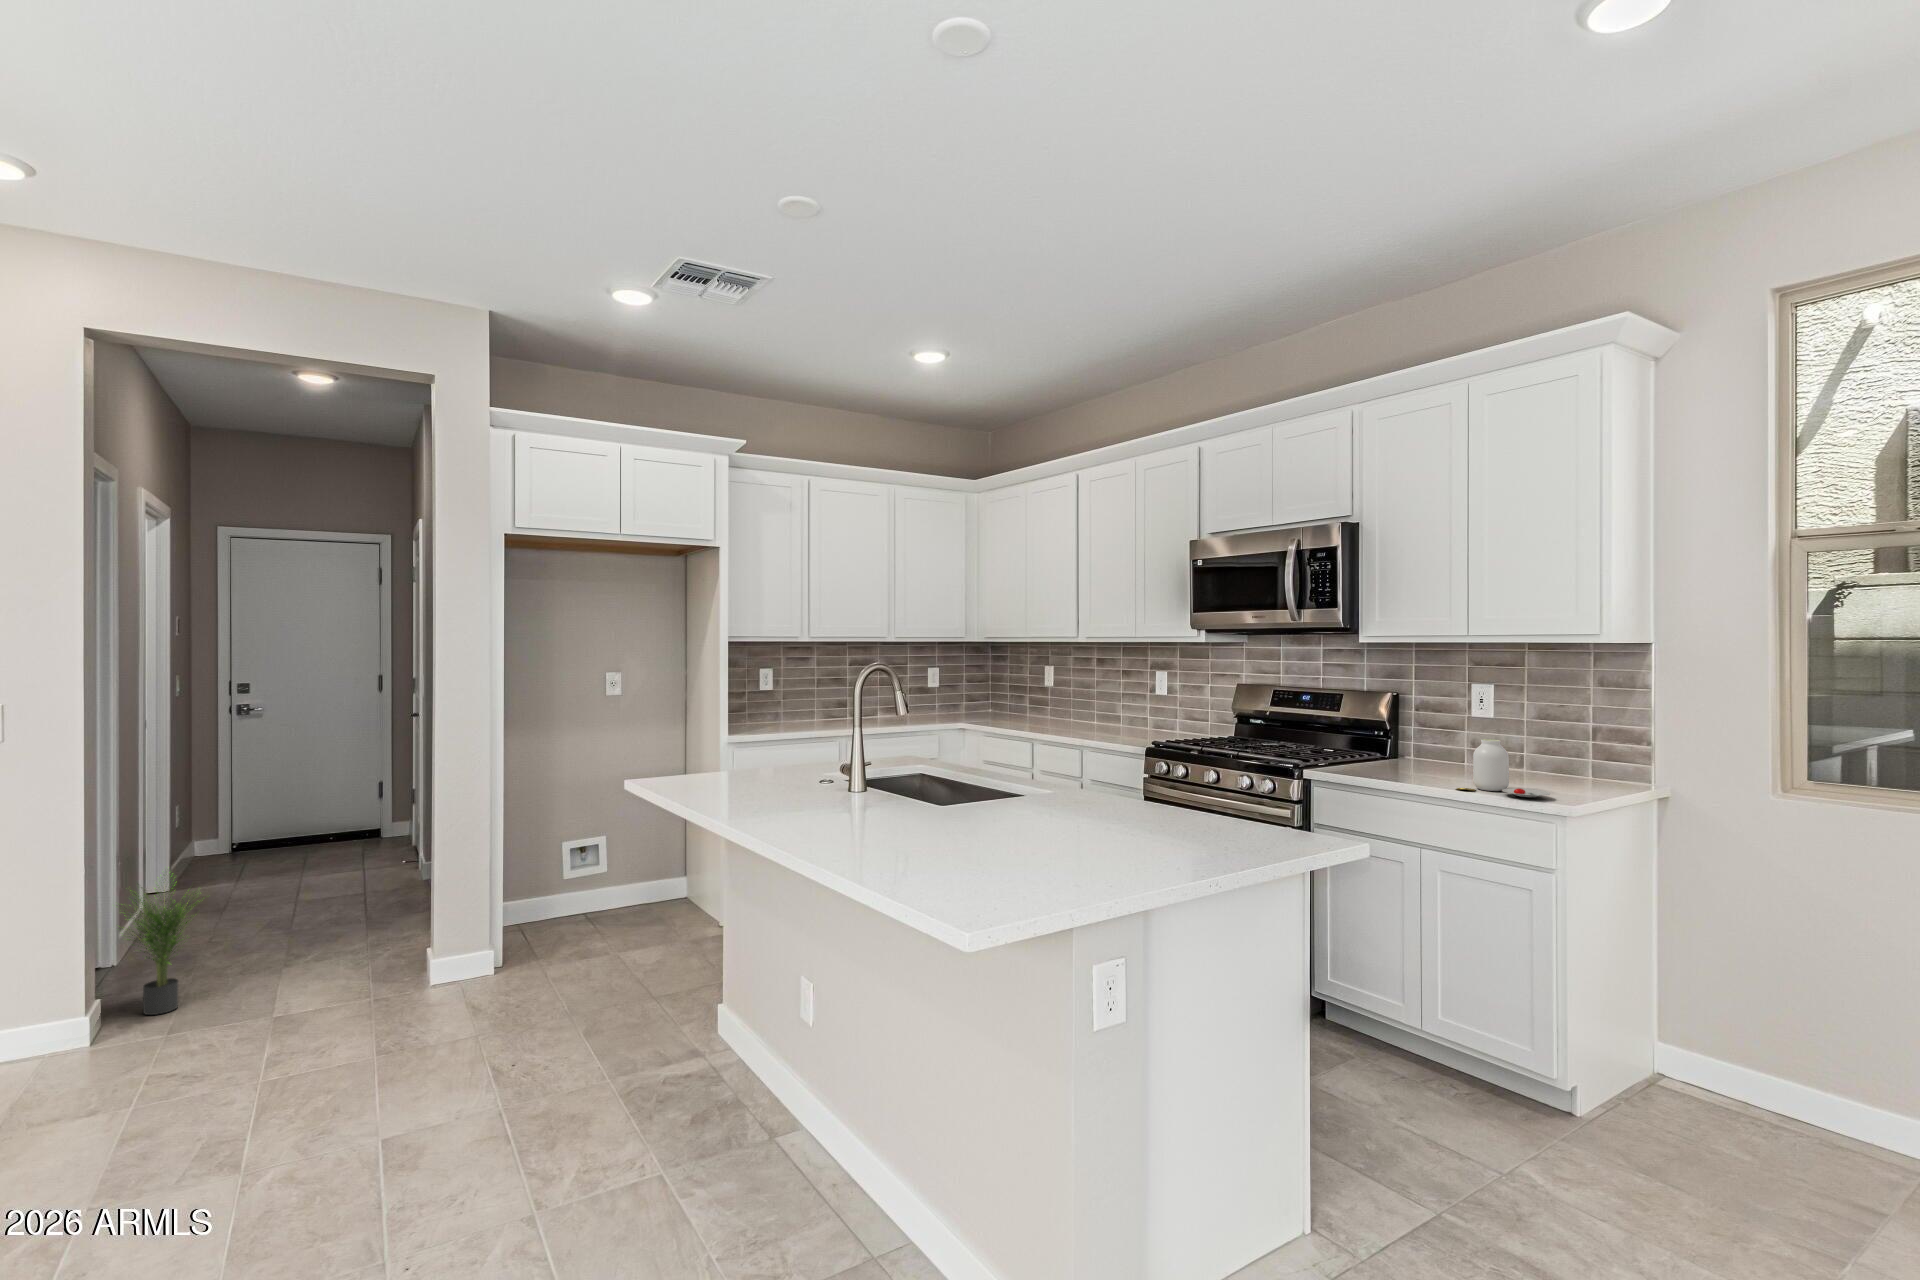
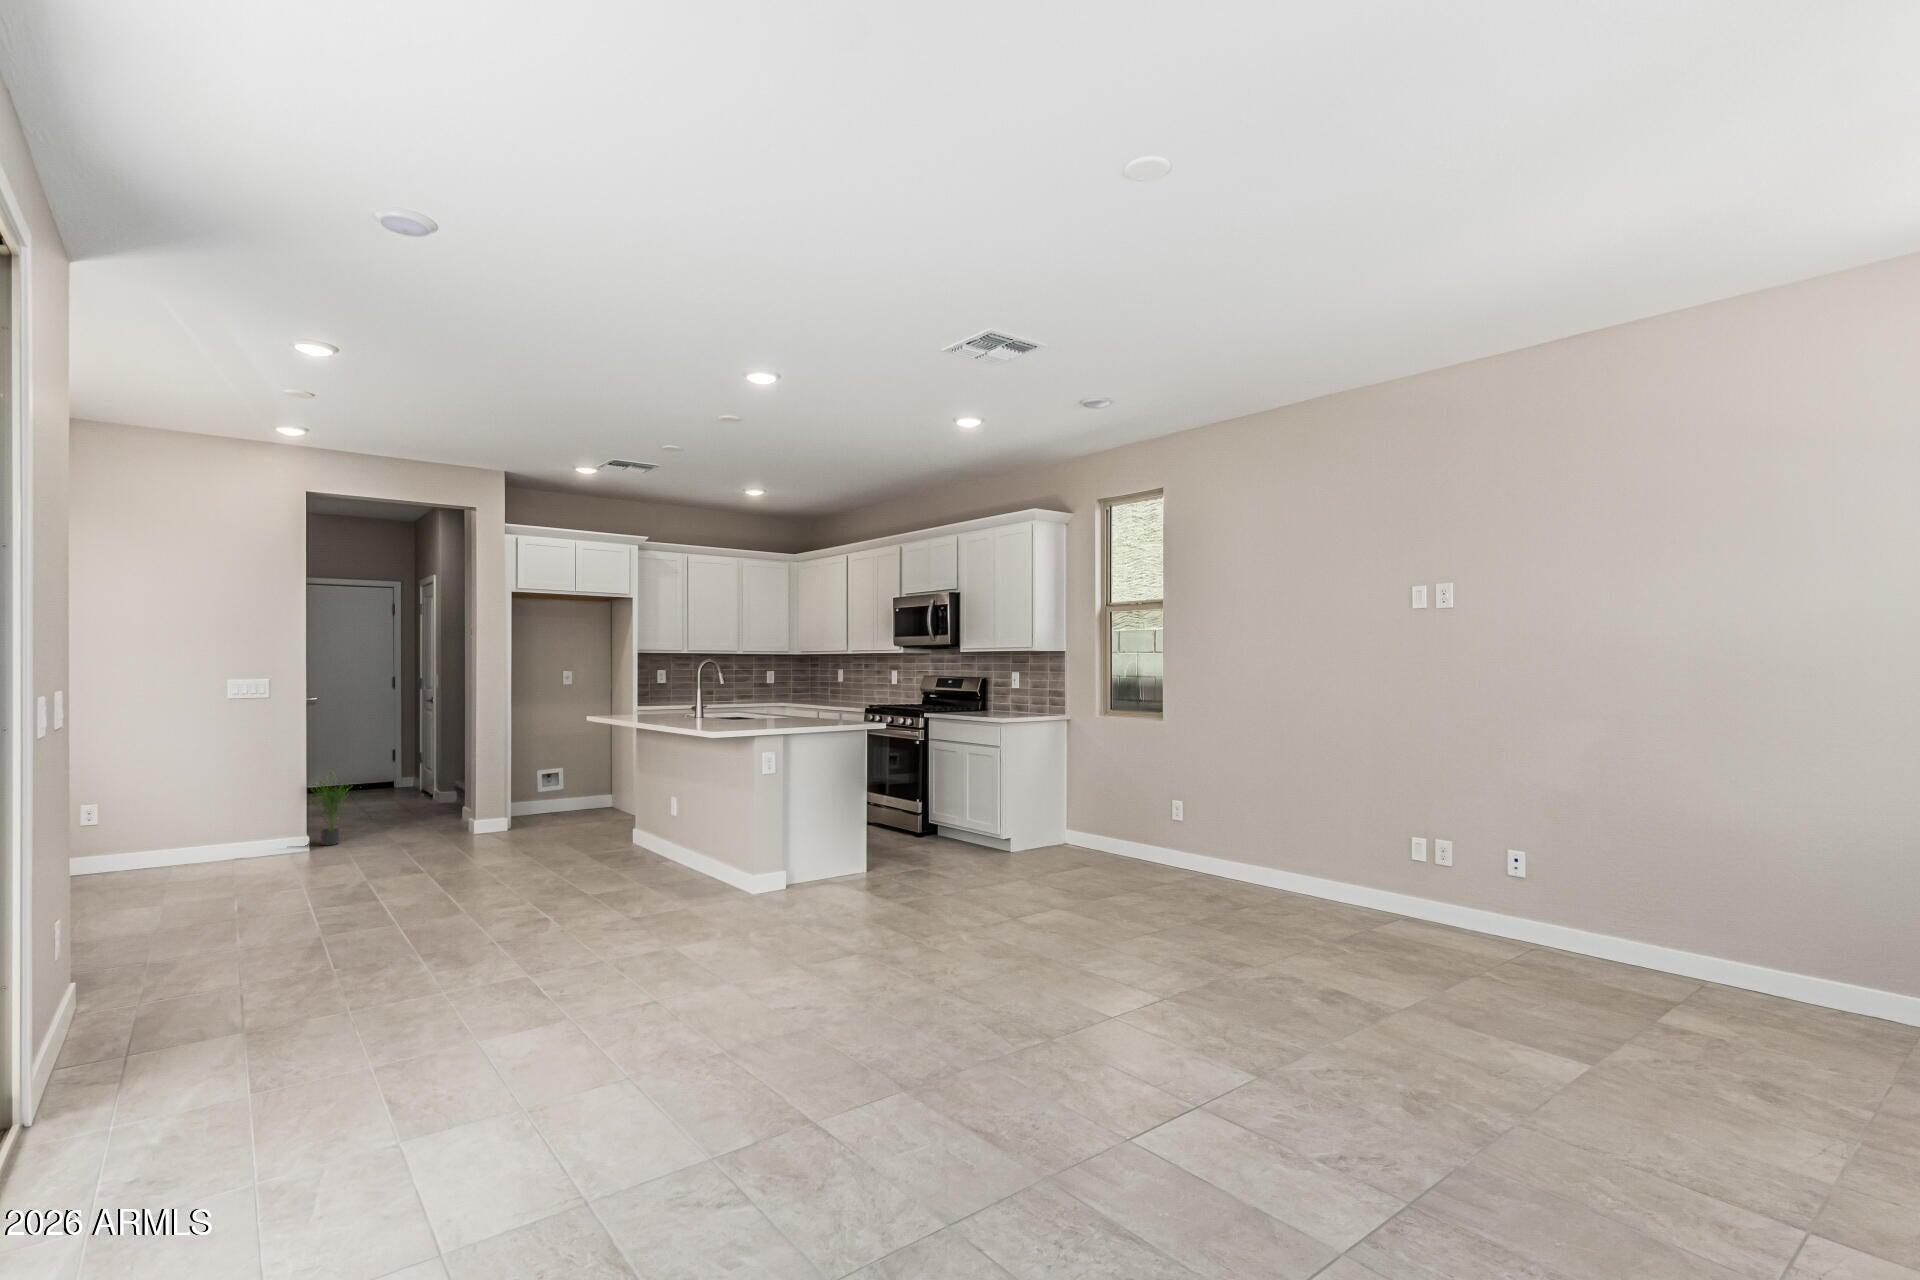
jar: present [1456,739,1551,797] -> none [977,694,1009,717]

